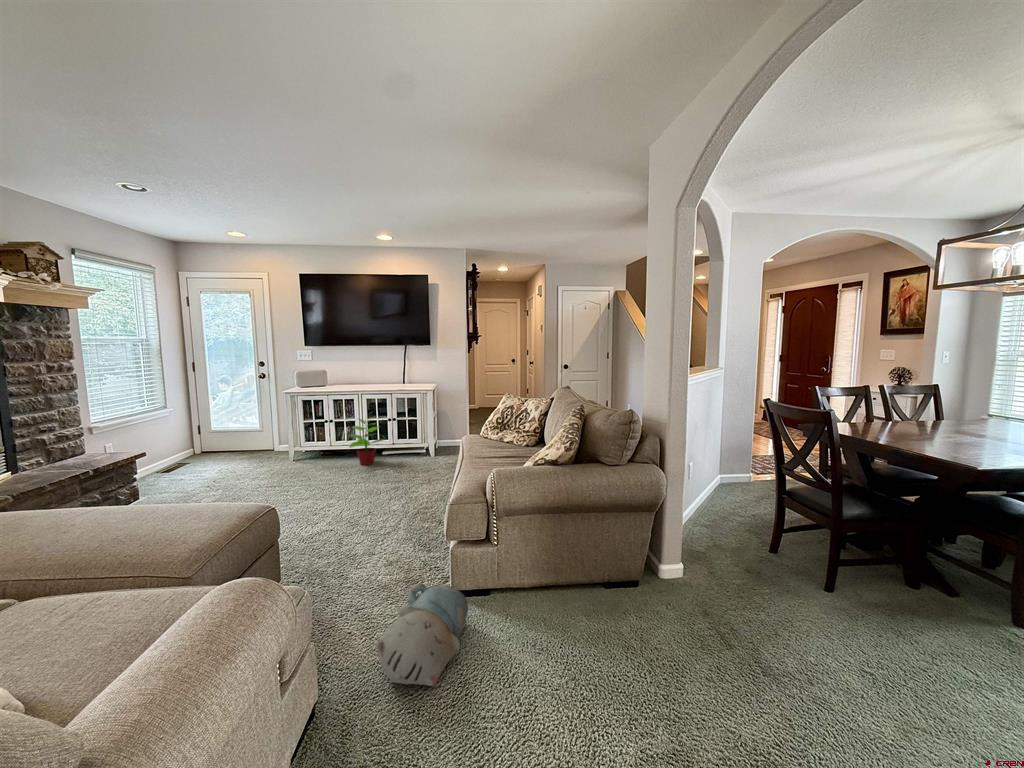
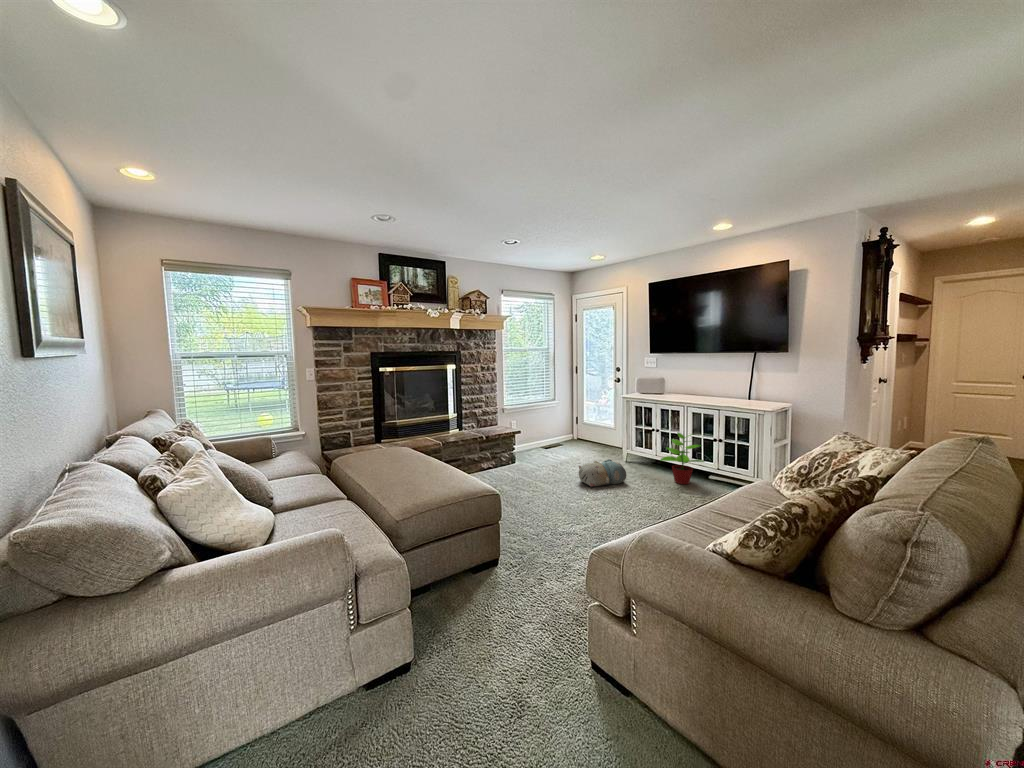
plush toy: present [376,583,468,686] -> present [579,459,626,487]

